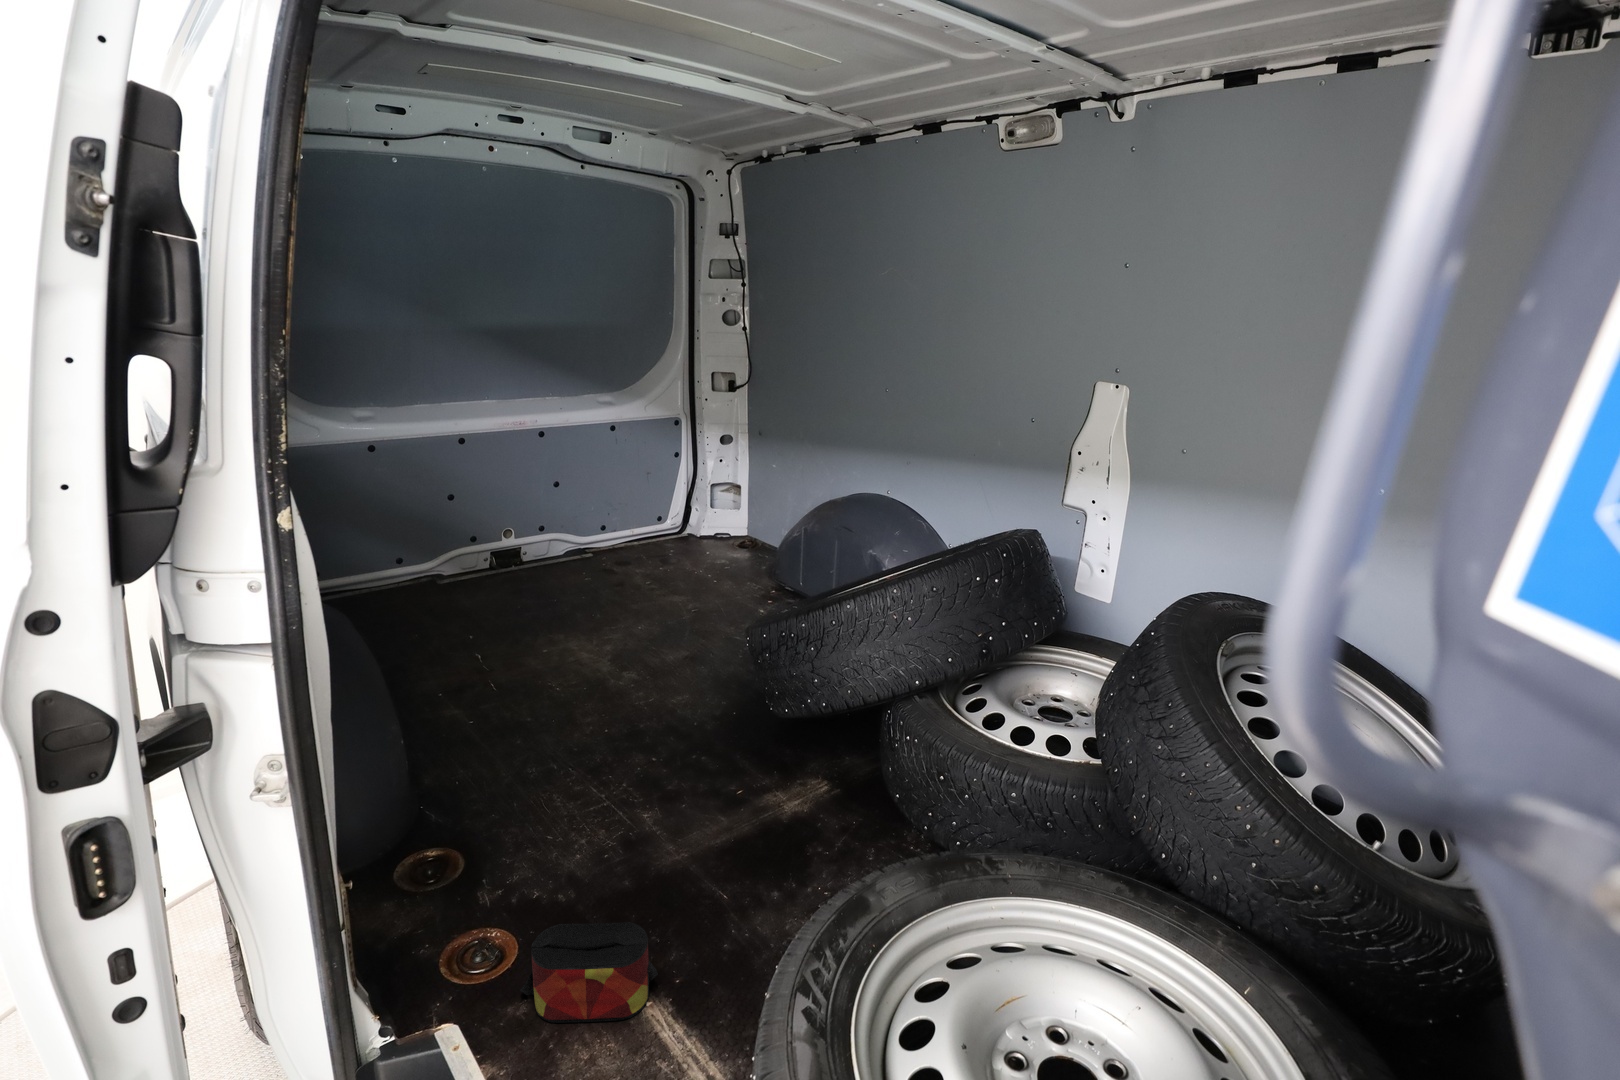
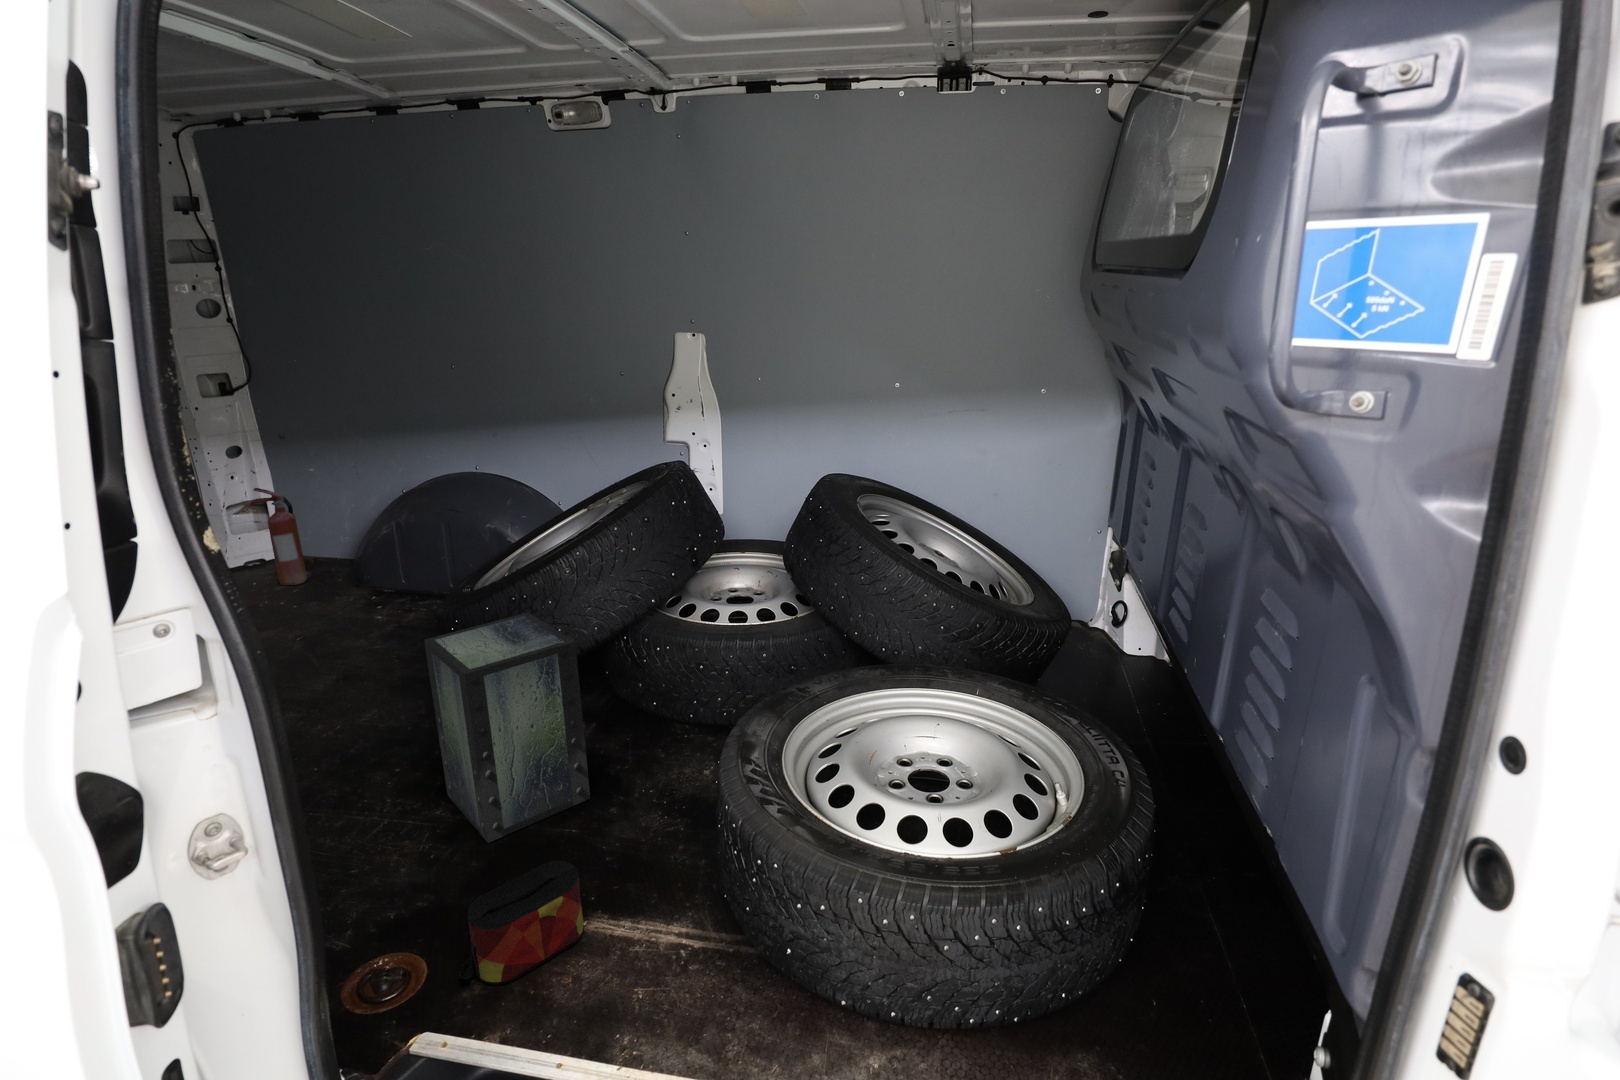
fire extinguisher: none [720,467,753,553] -> present [248,488,307,585]
storage box: none [652,651,772,866] -> present [424,613,590,843]

